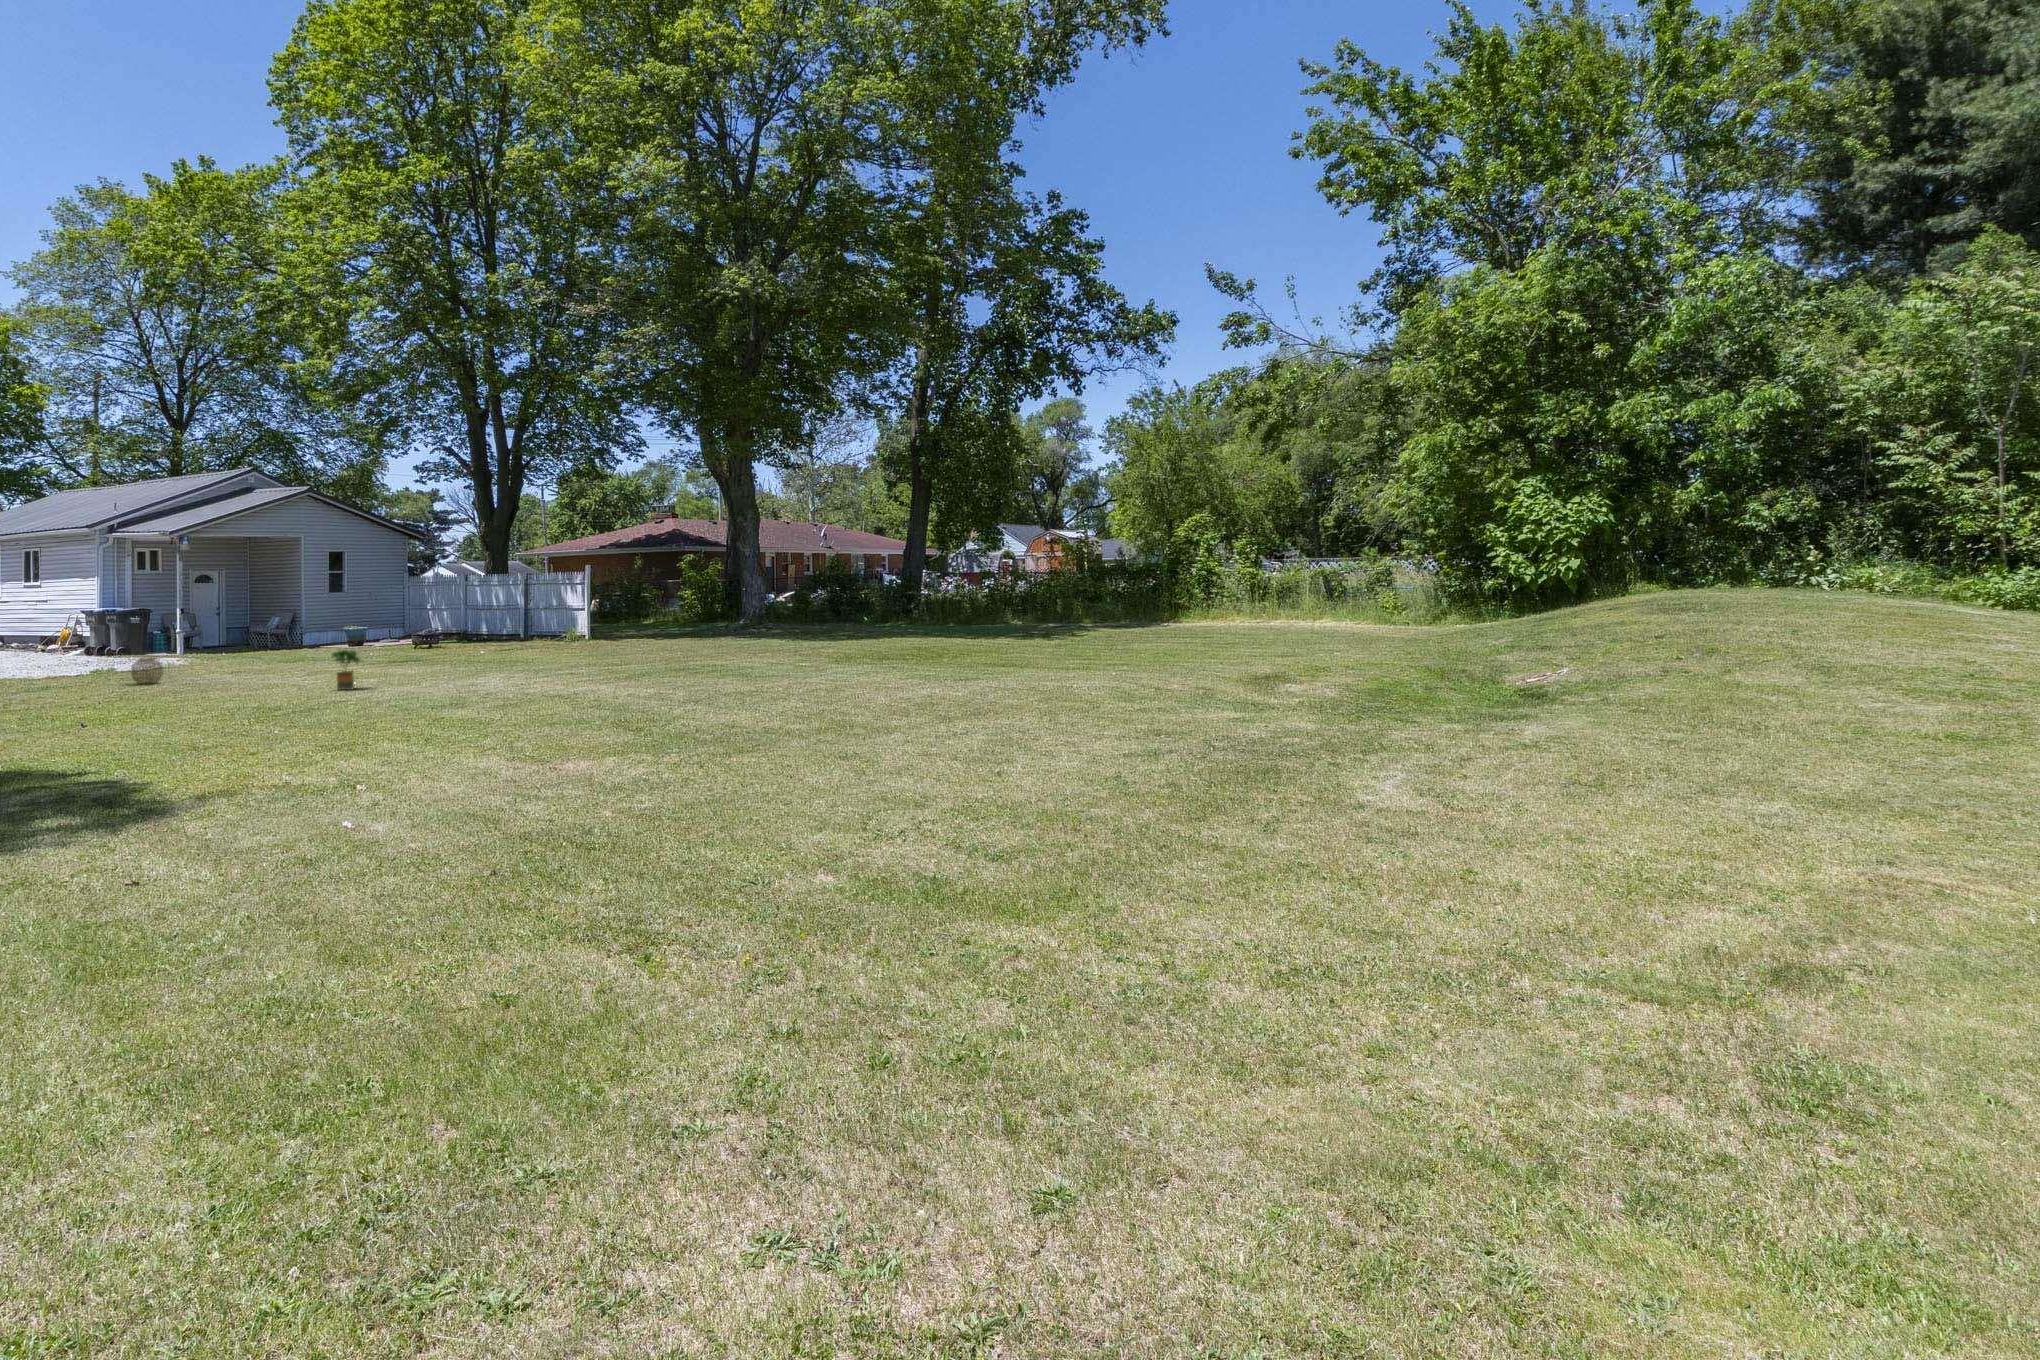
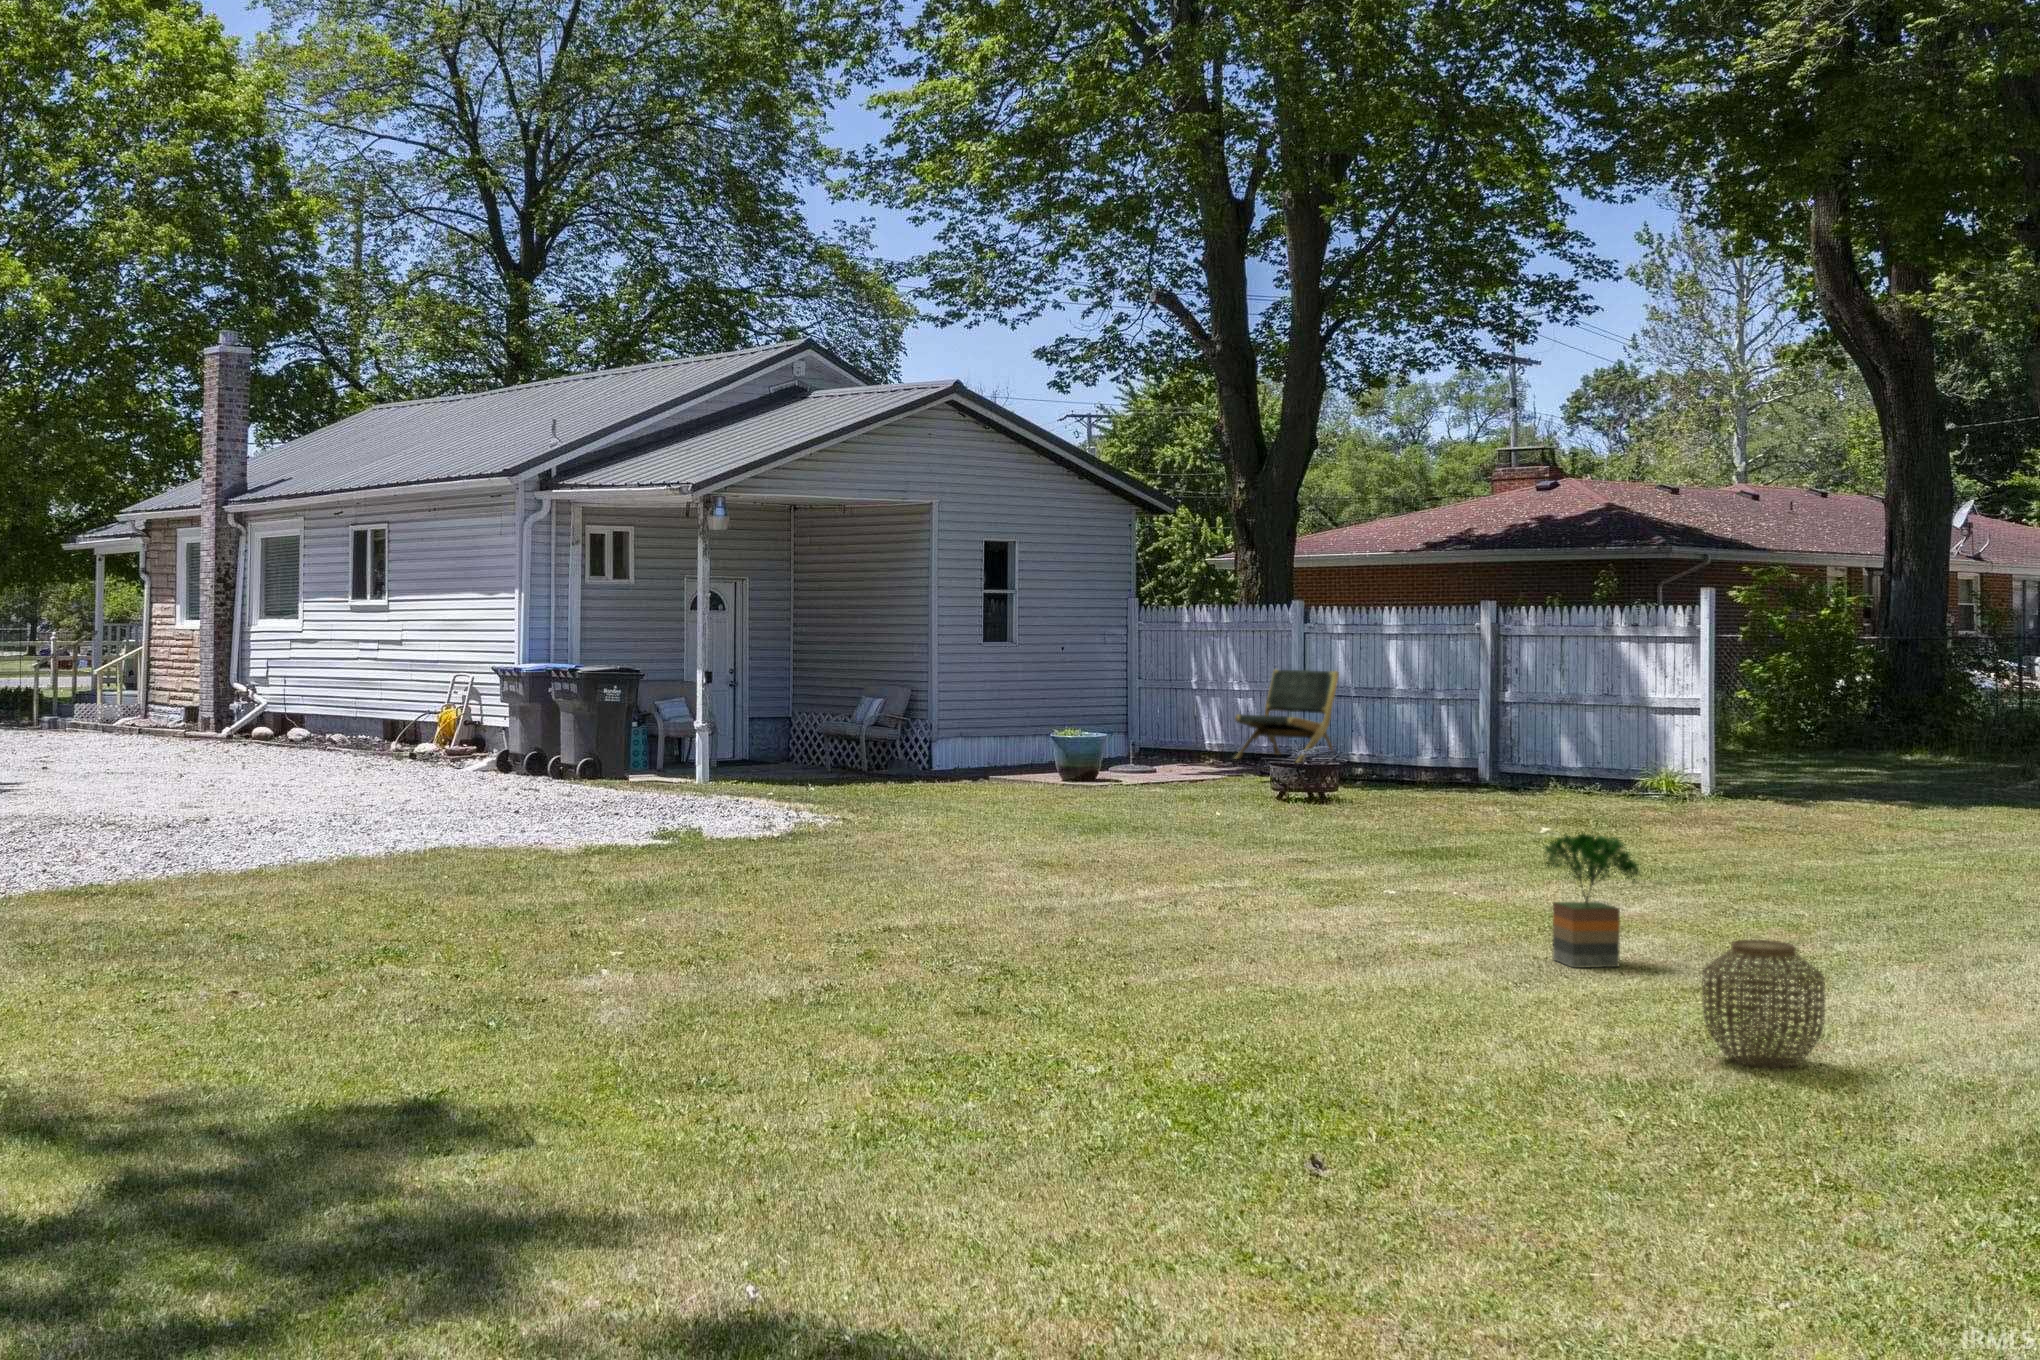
lounge chair: none [430,598,475,634] -> present [1235,669,1339,763]
woven basket: present [132,657,163,685] -> present [1702,940,1825,1068]

